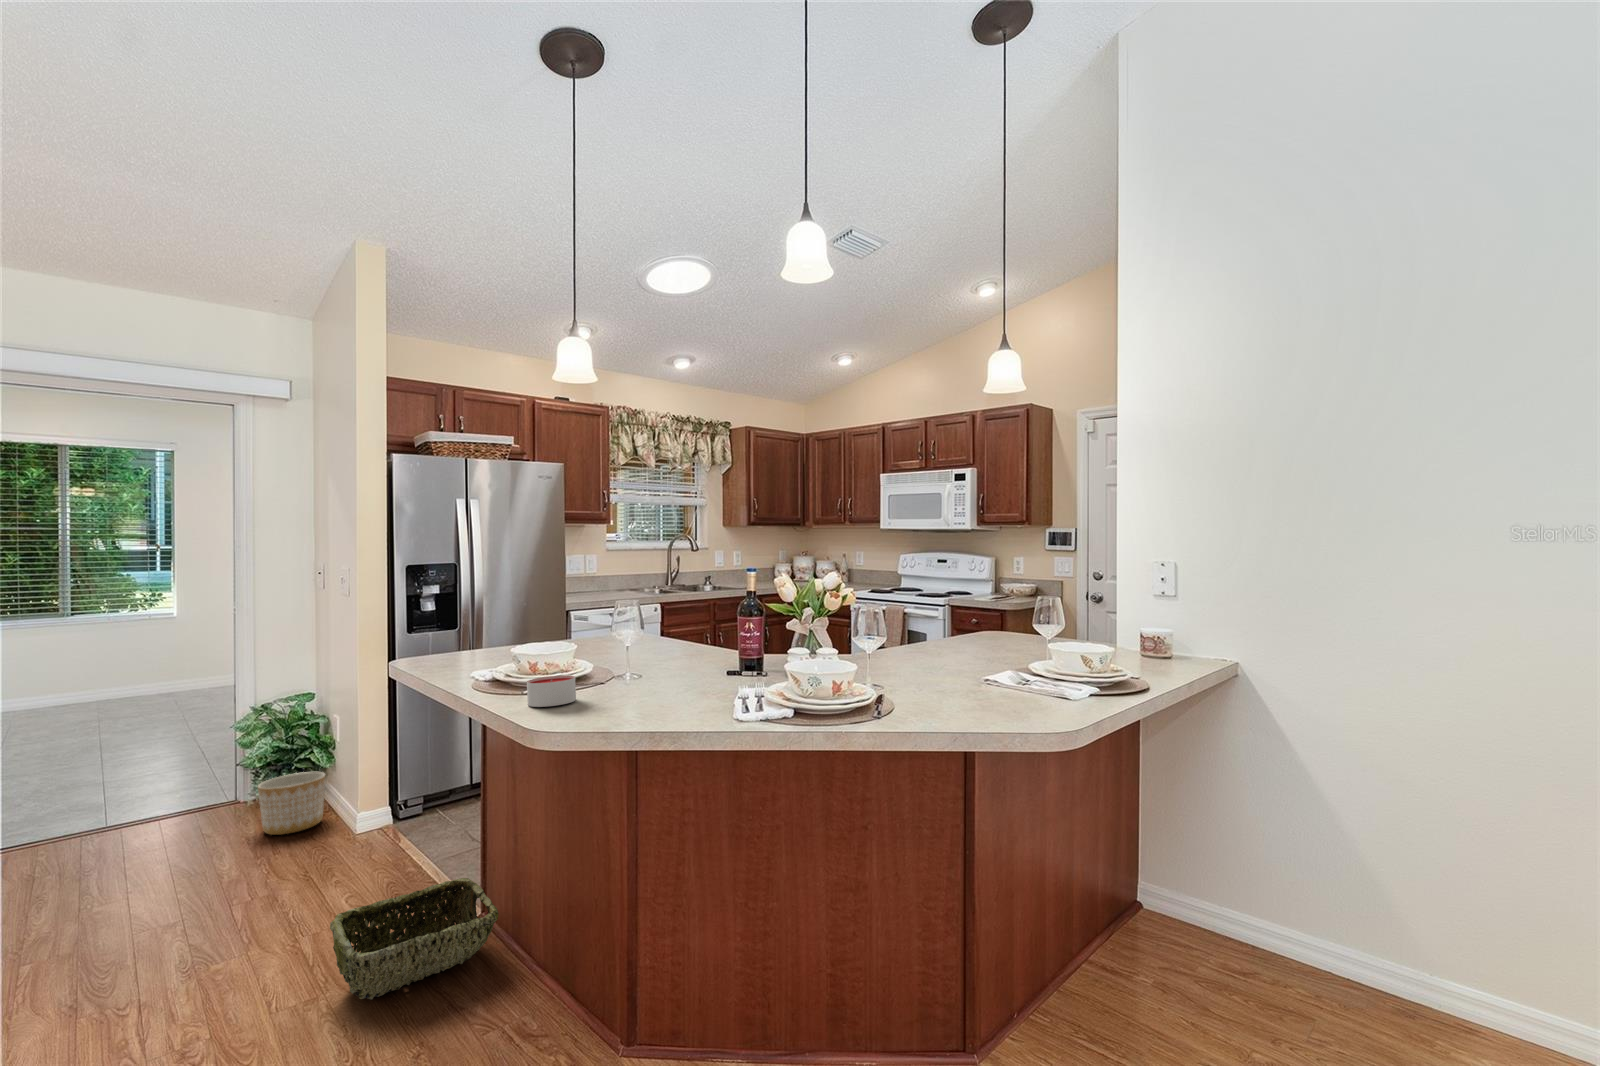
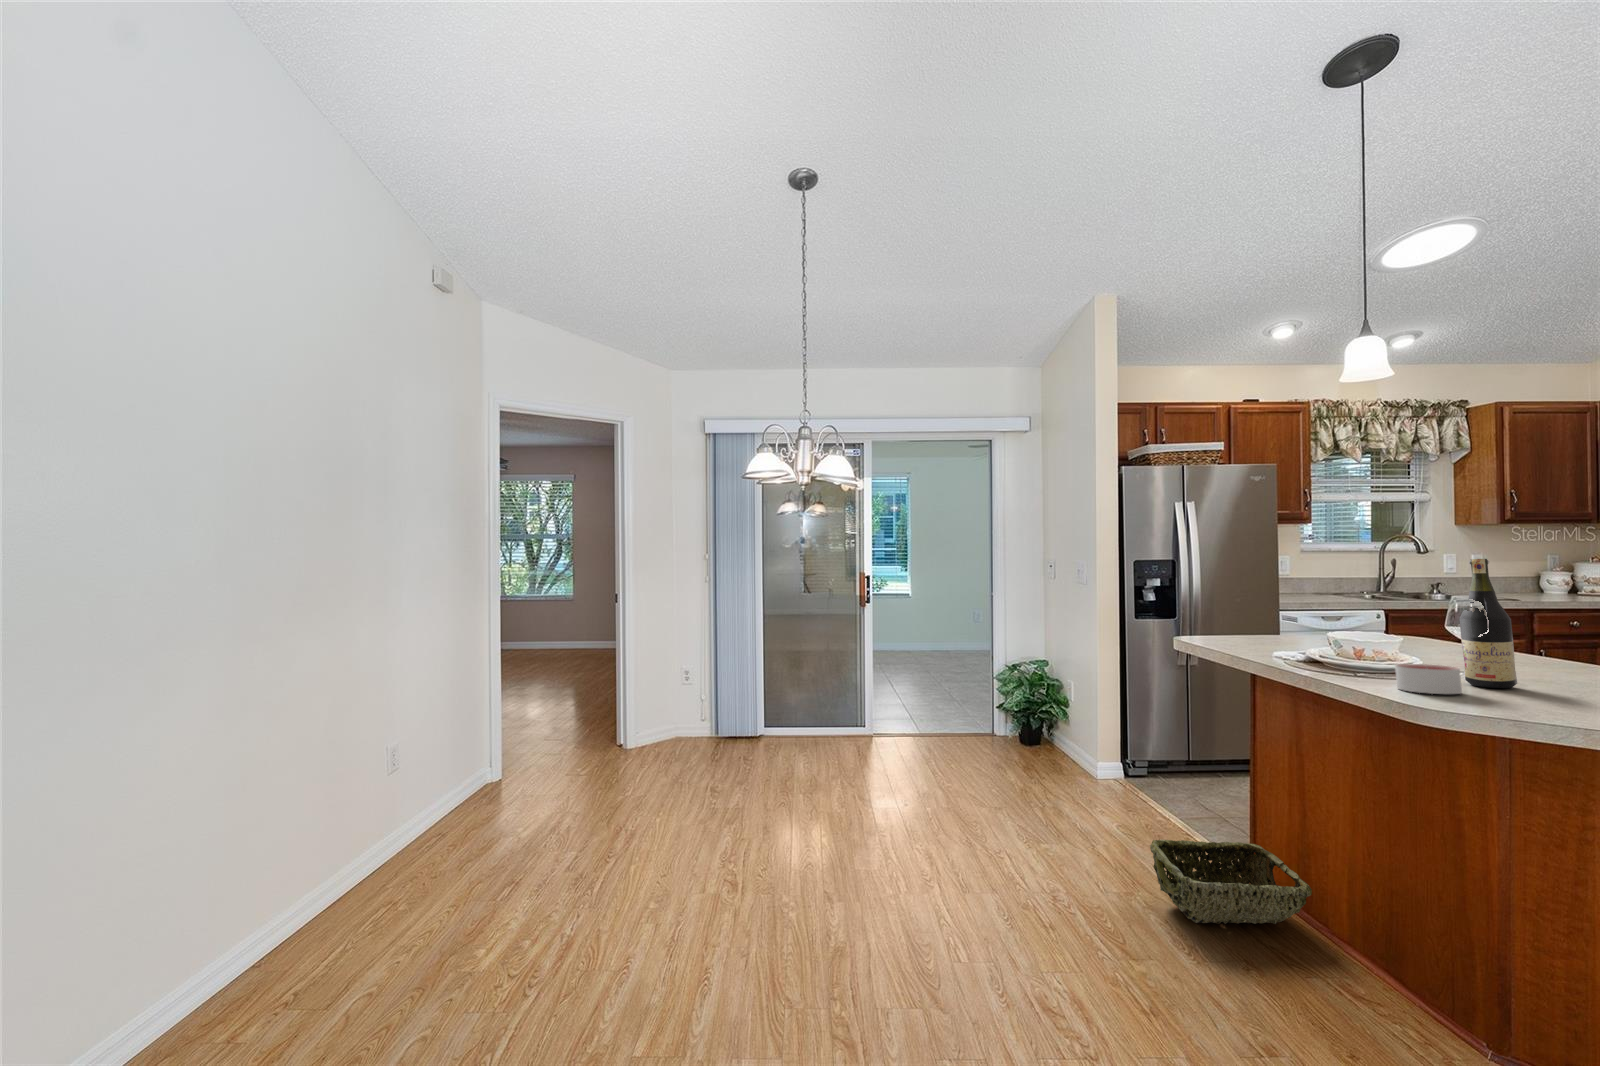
wine bottle: none [591,571,628,690] -> present [1459,559,1517,688]
planter: present [258,772,325,835] -> none [1021,720,1068,766]

